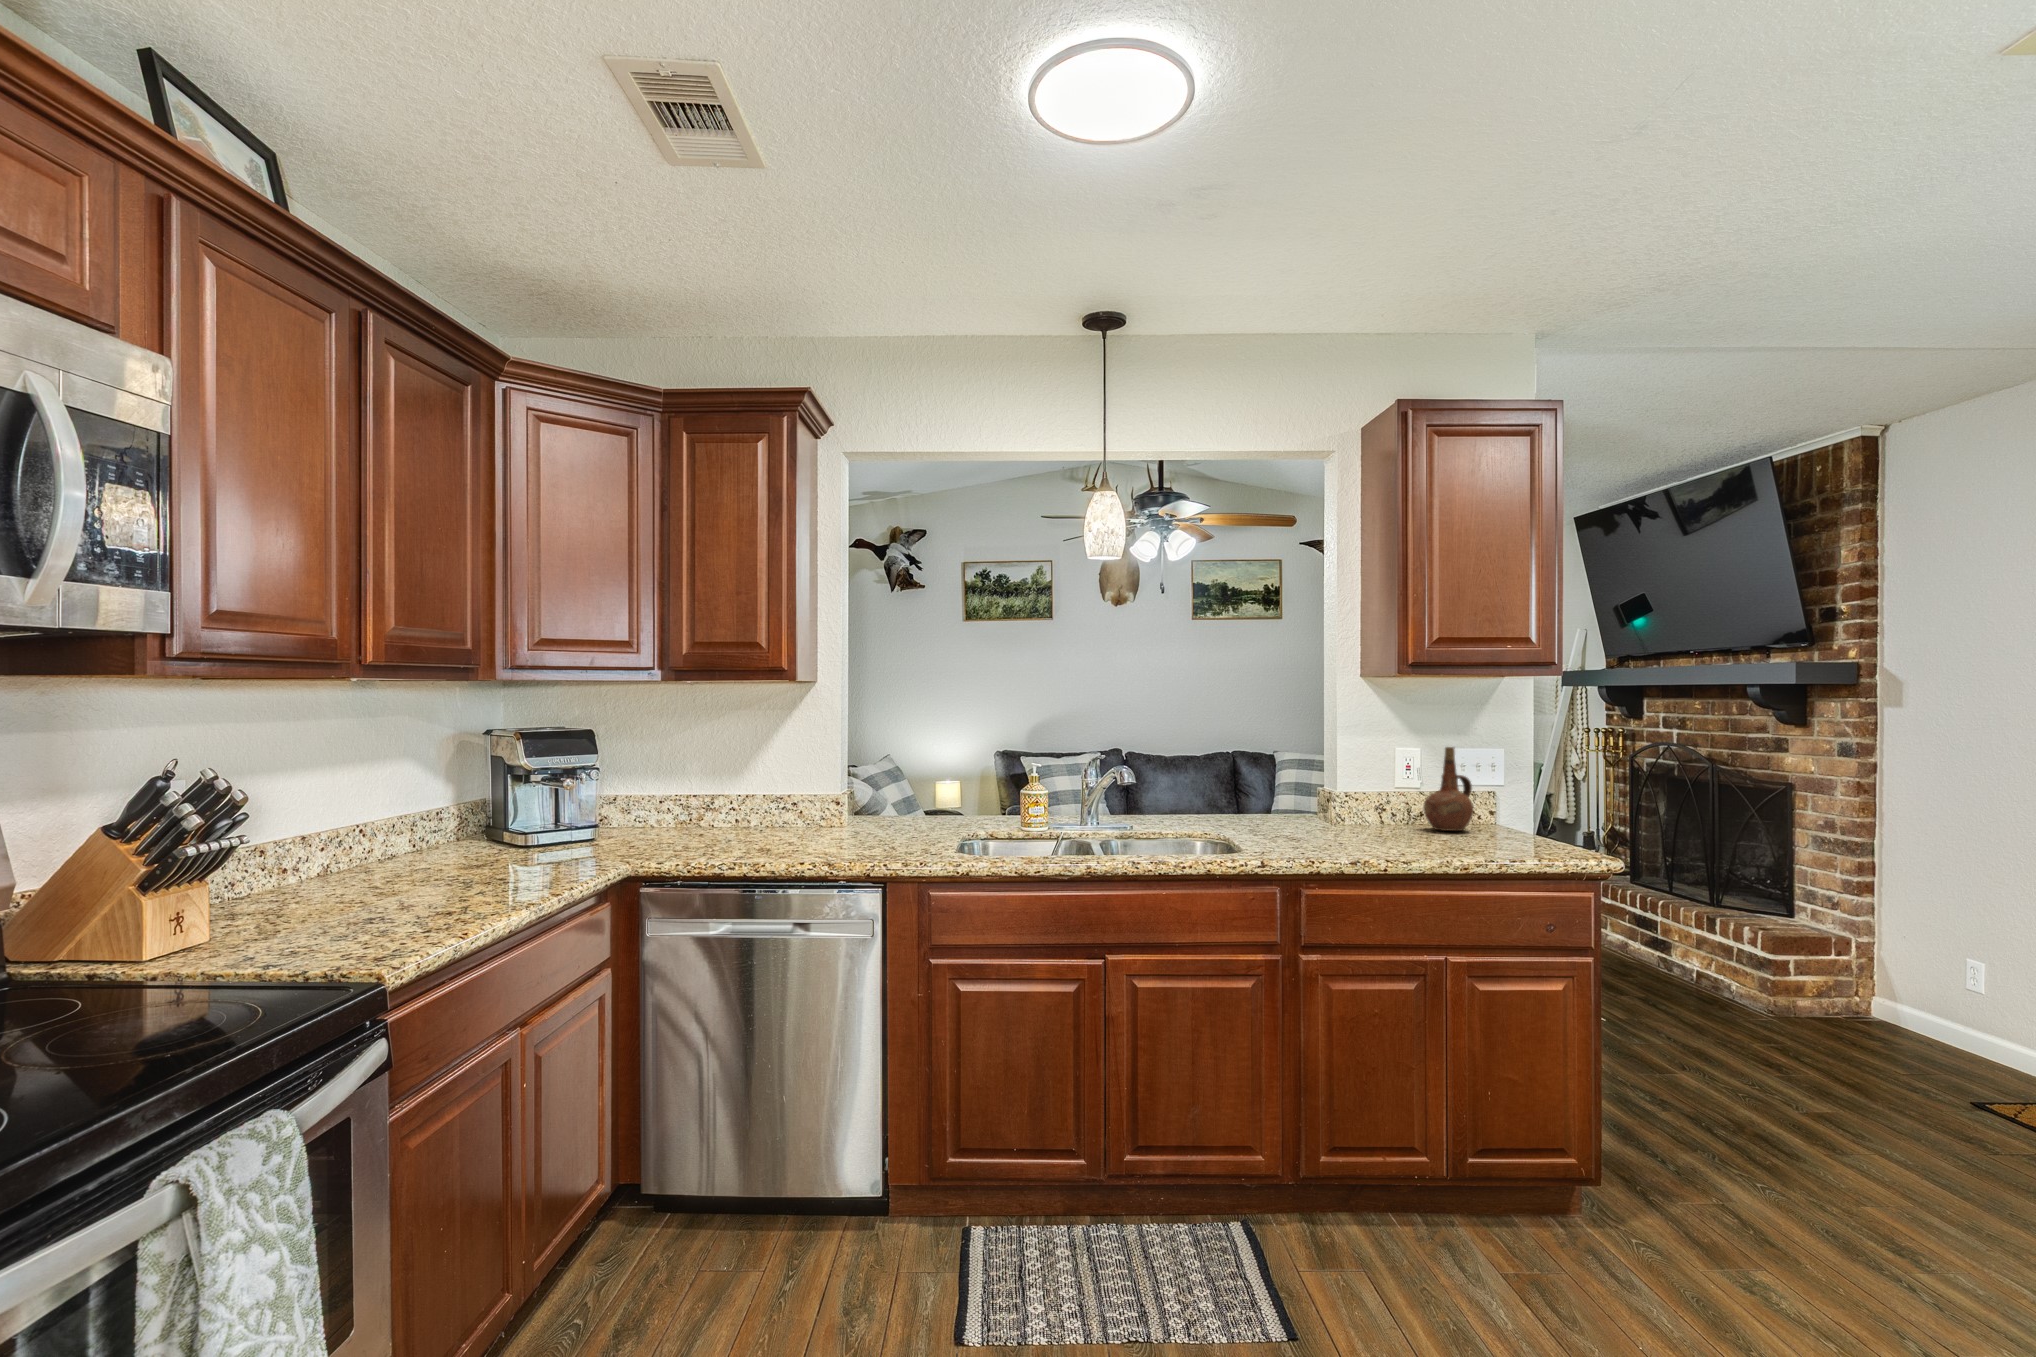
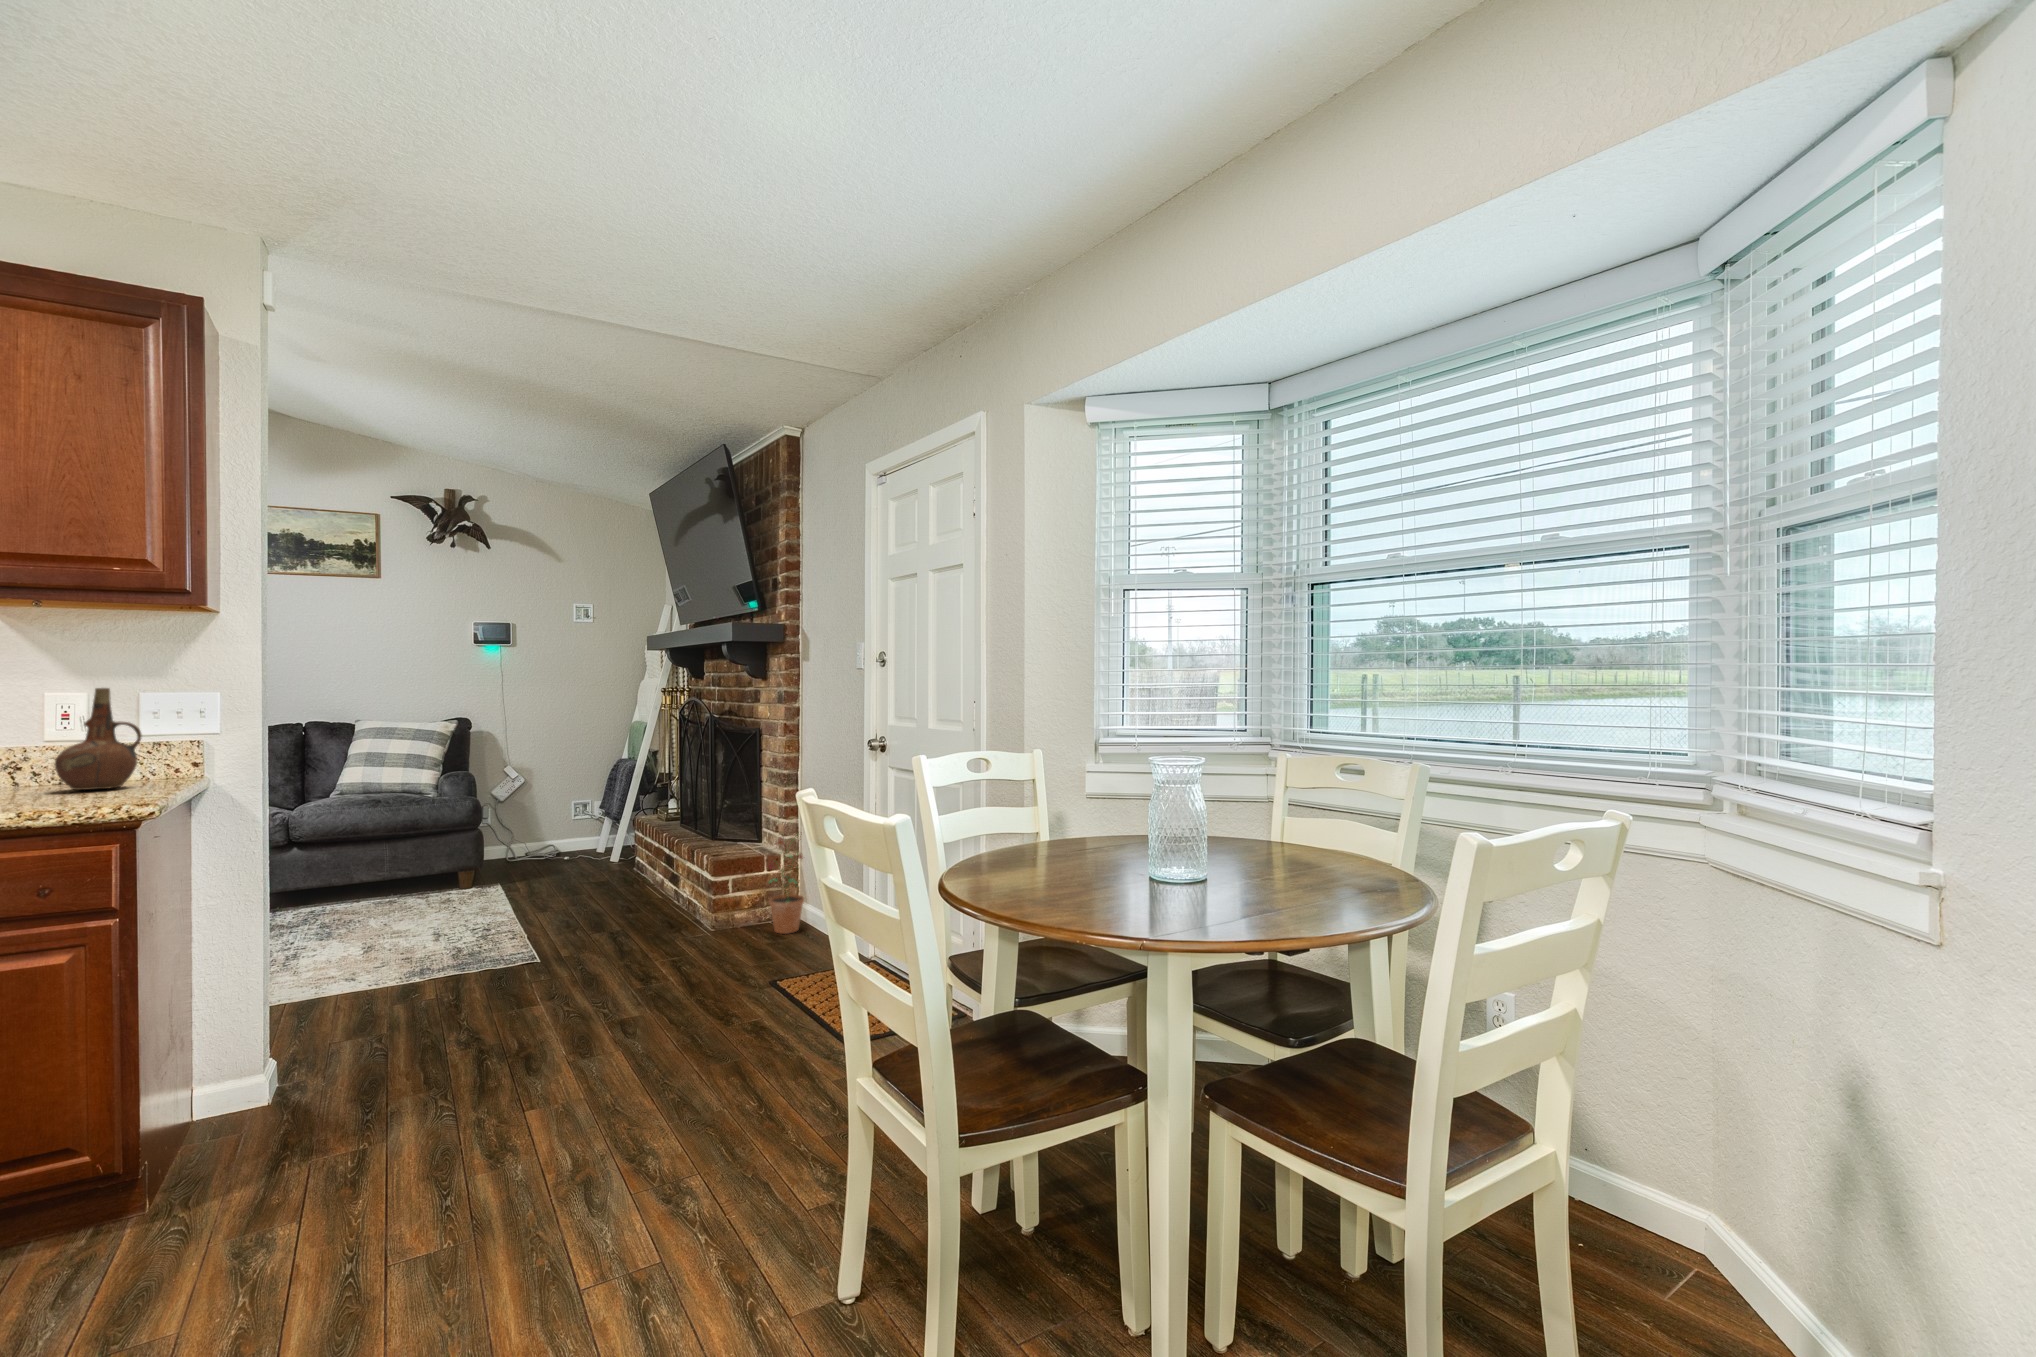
potted plant: none [1860,915,1926,1039] -> present [769,838,804,934]

